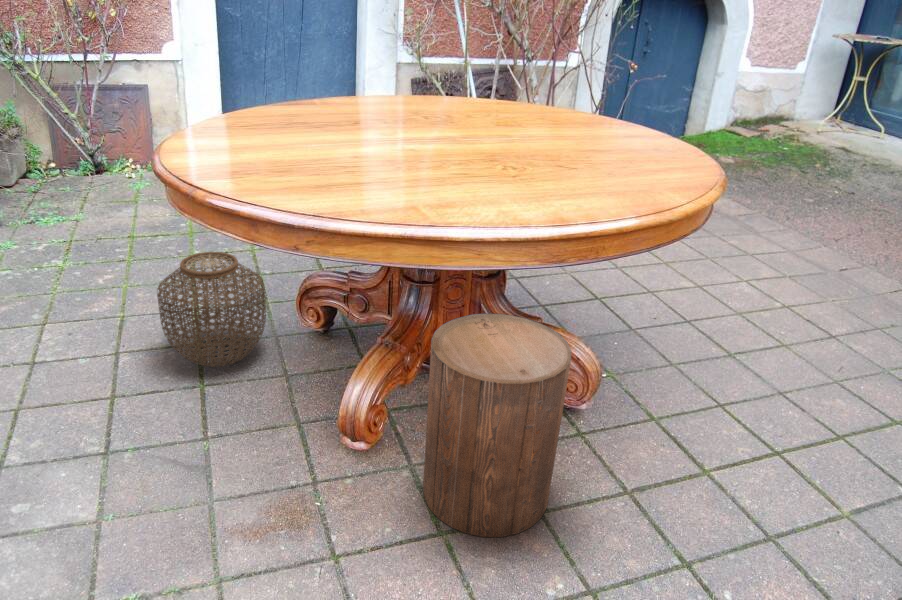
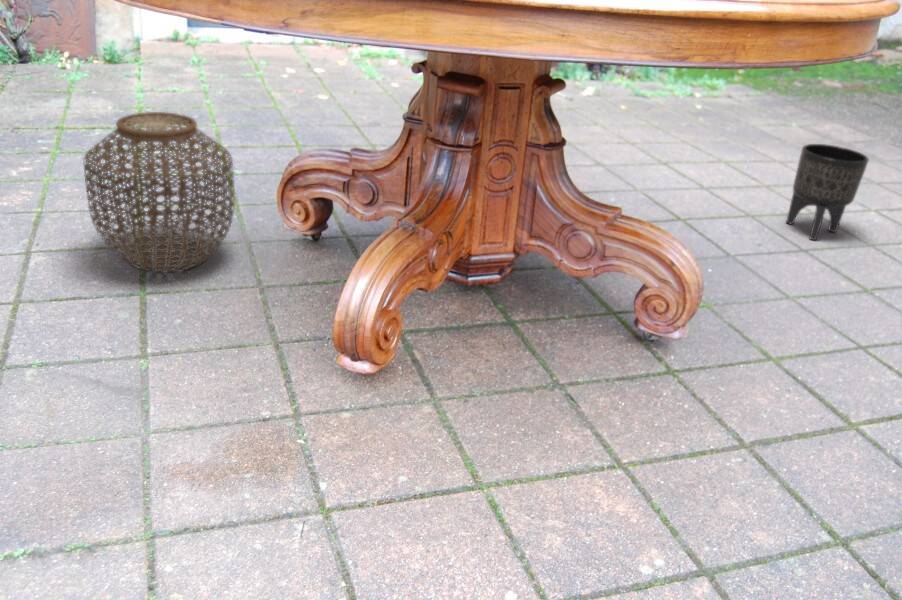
planter: none [678,241,734,314] -> present [786,144,869,240]
stool: present [423,313,572,537] -> none [452,175,685,495]

